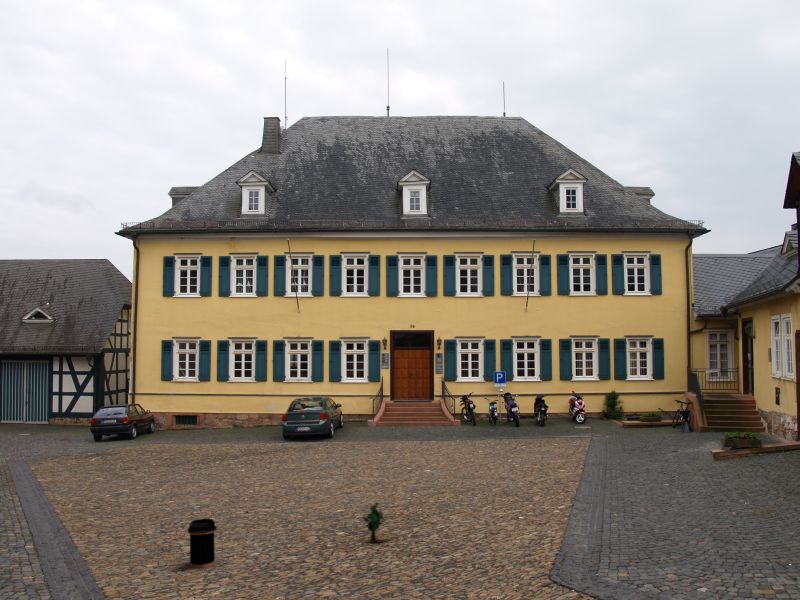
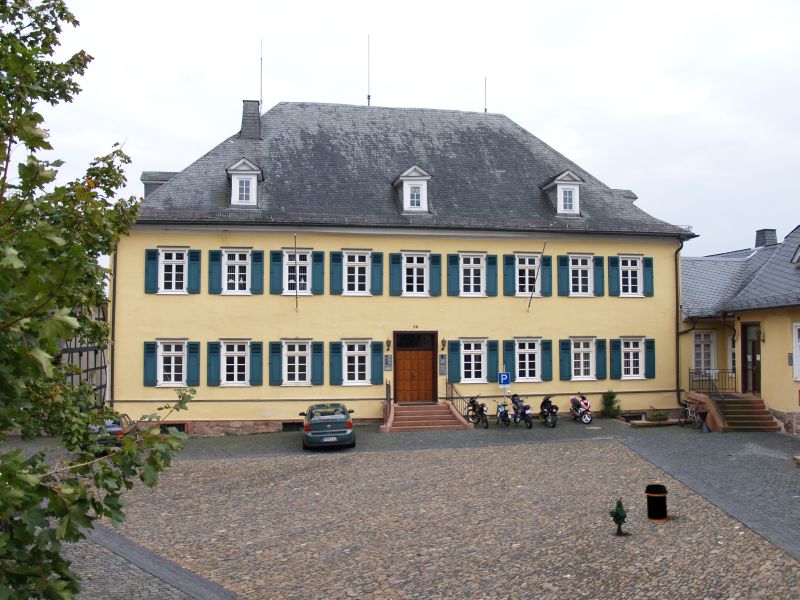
trash can: present [188,519,216,568] -> present [645,484,668,522]

